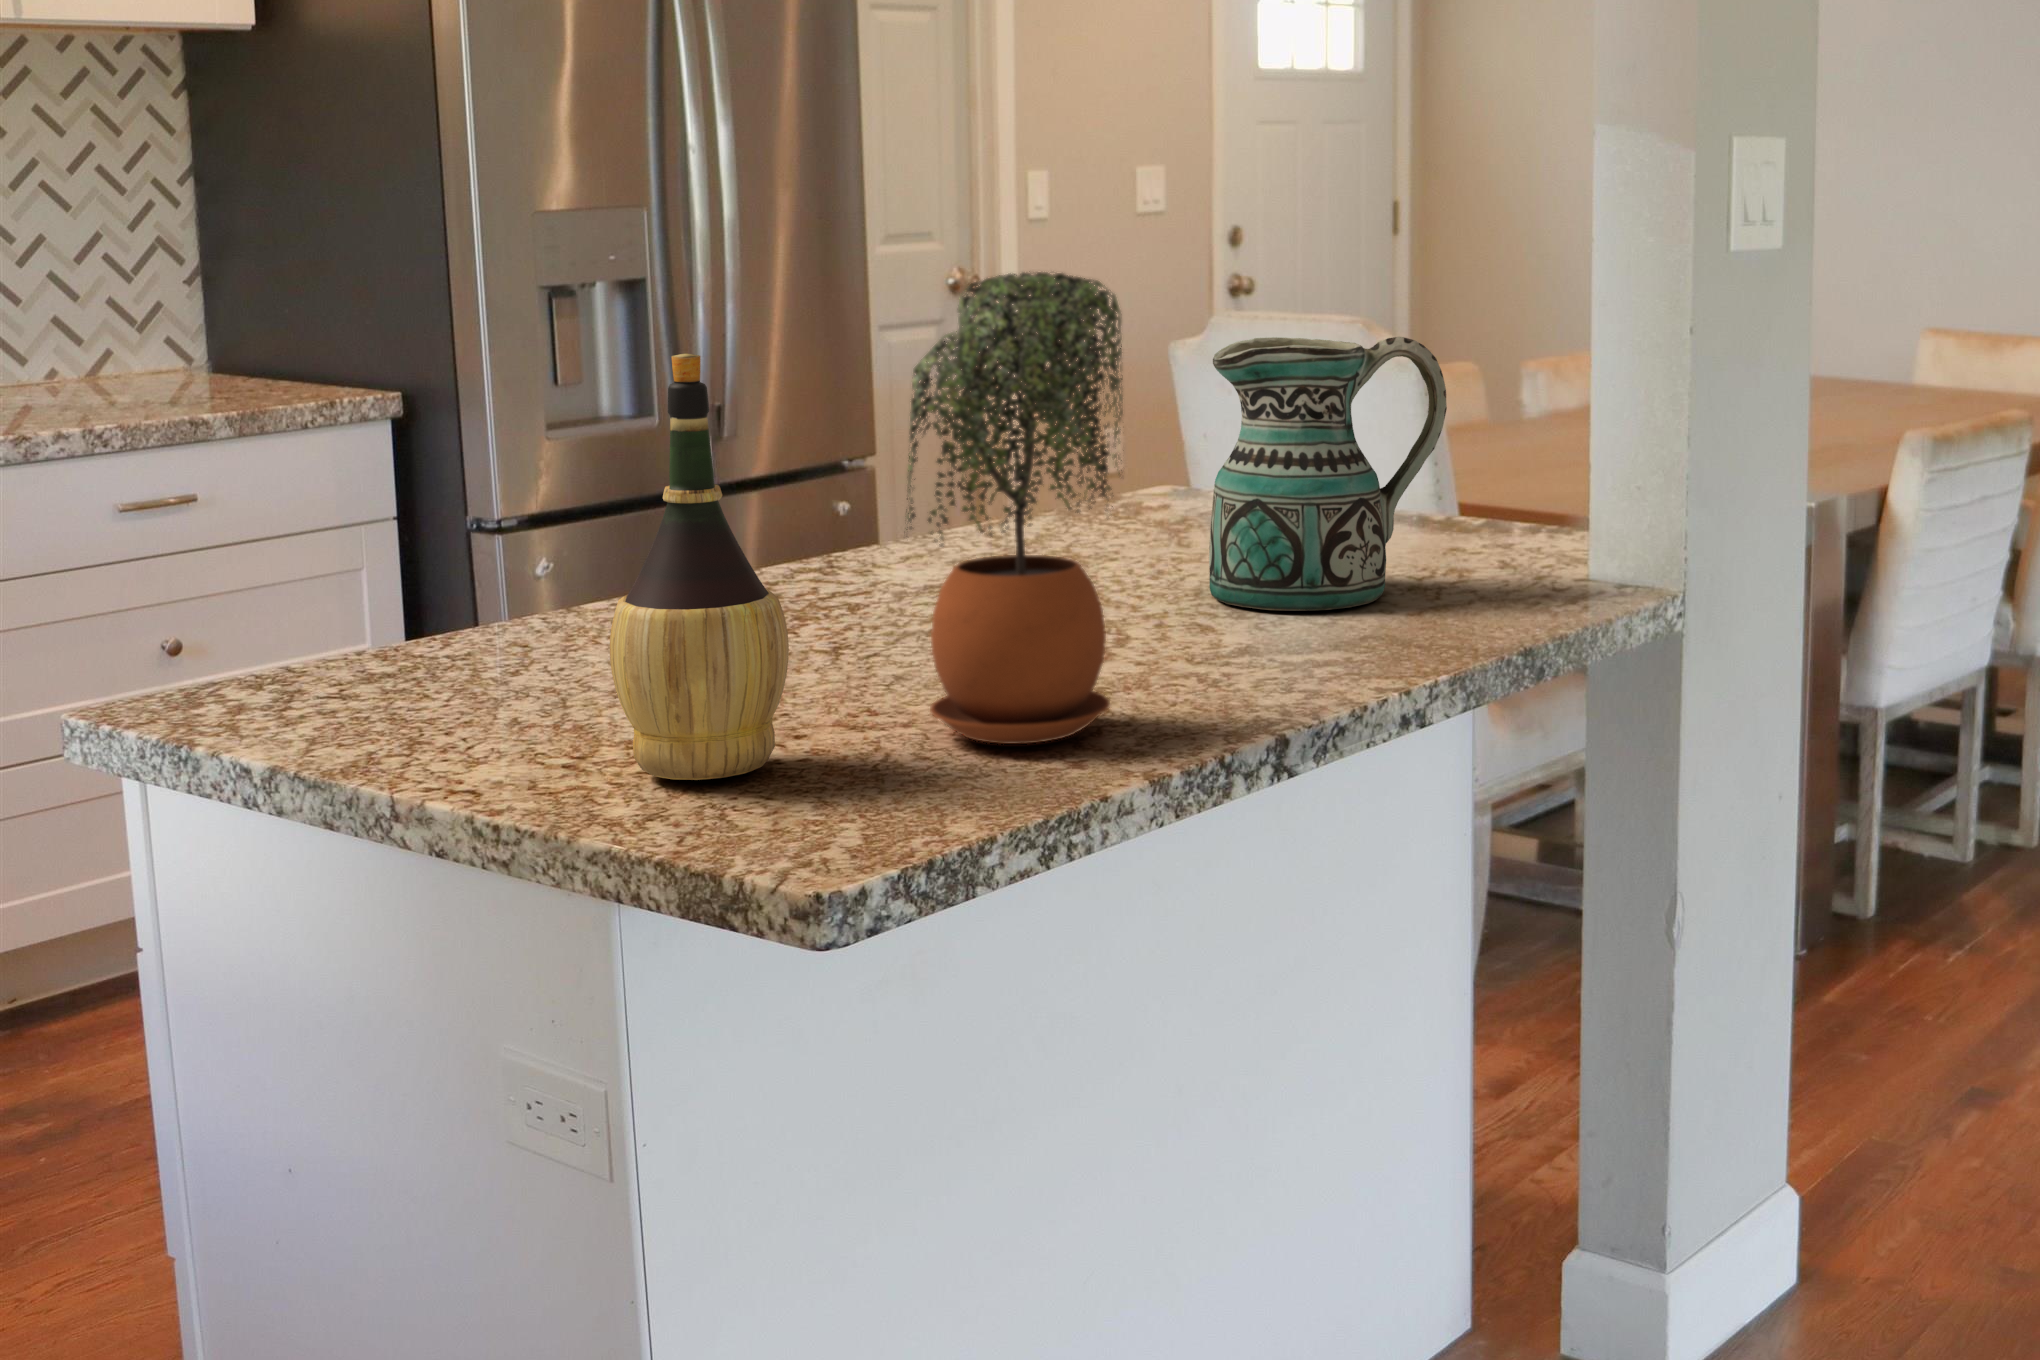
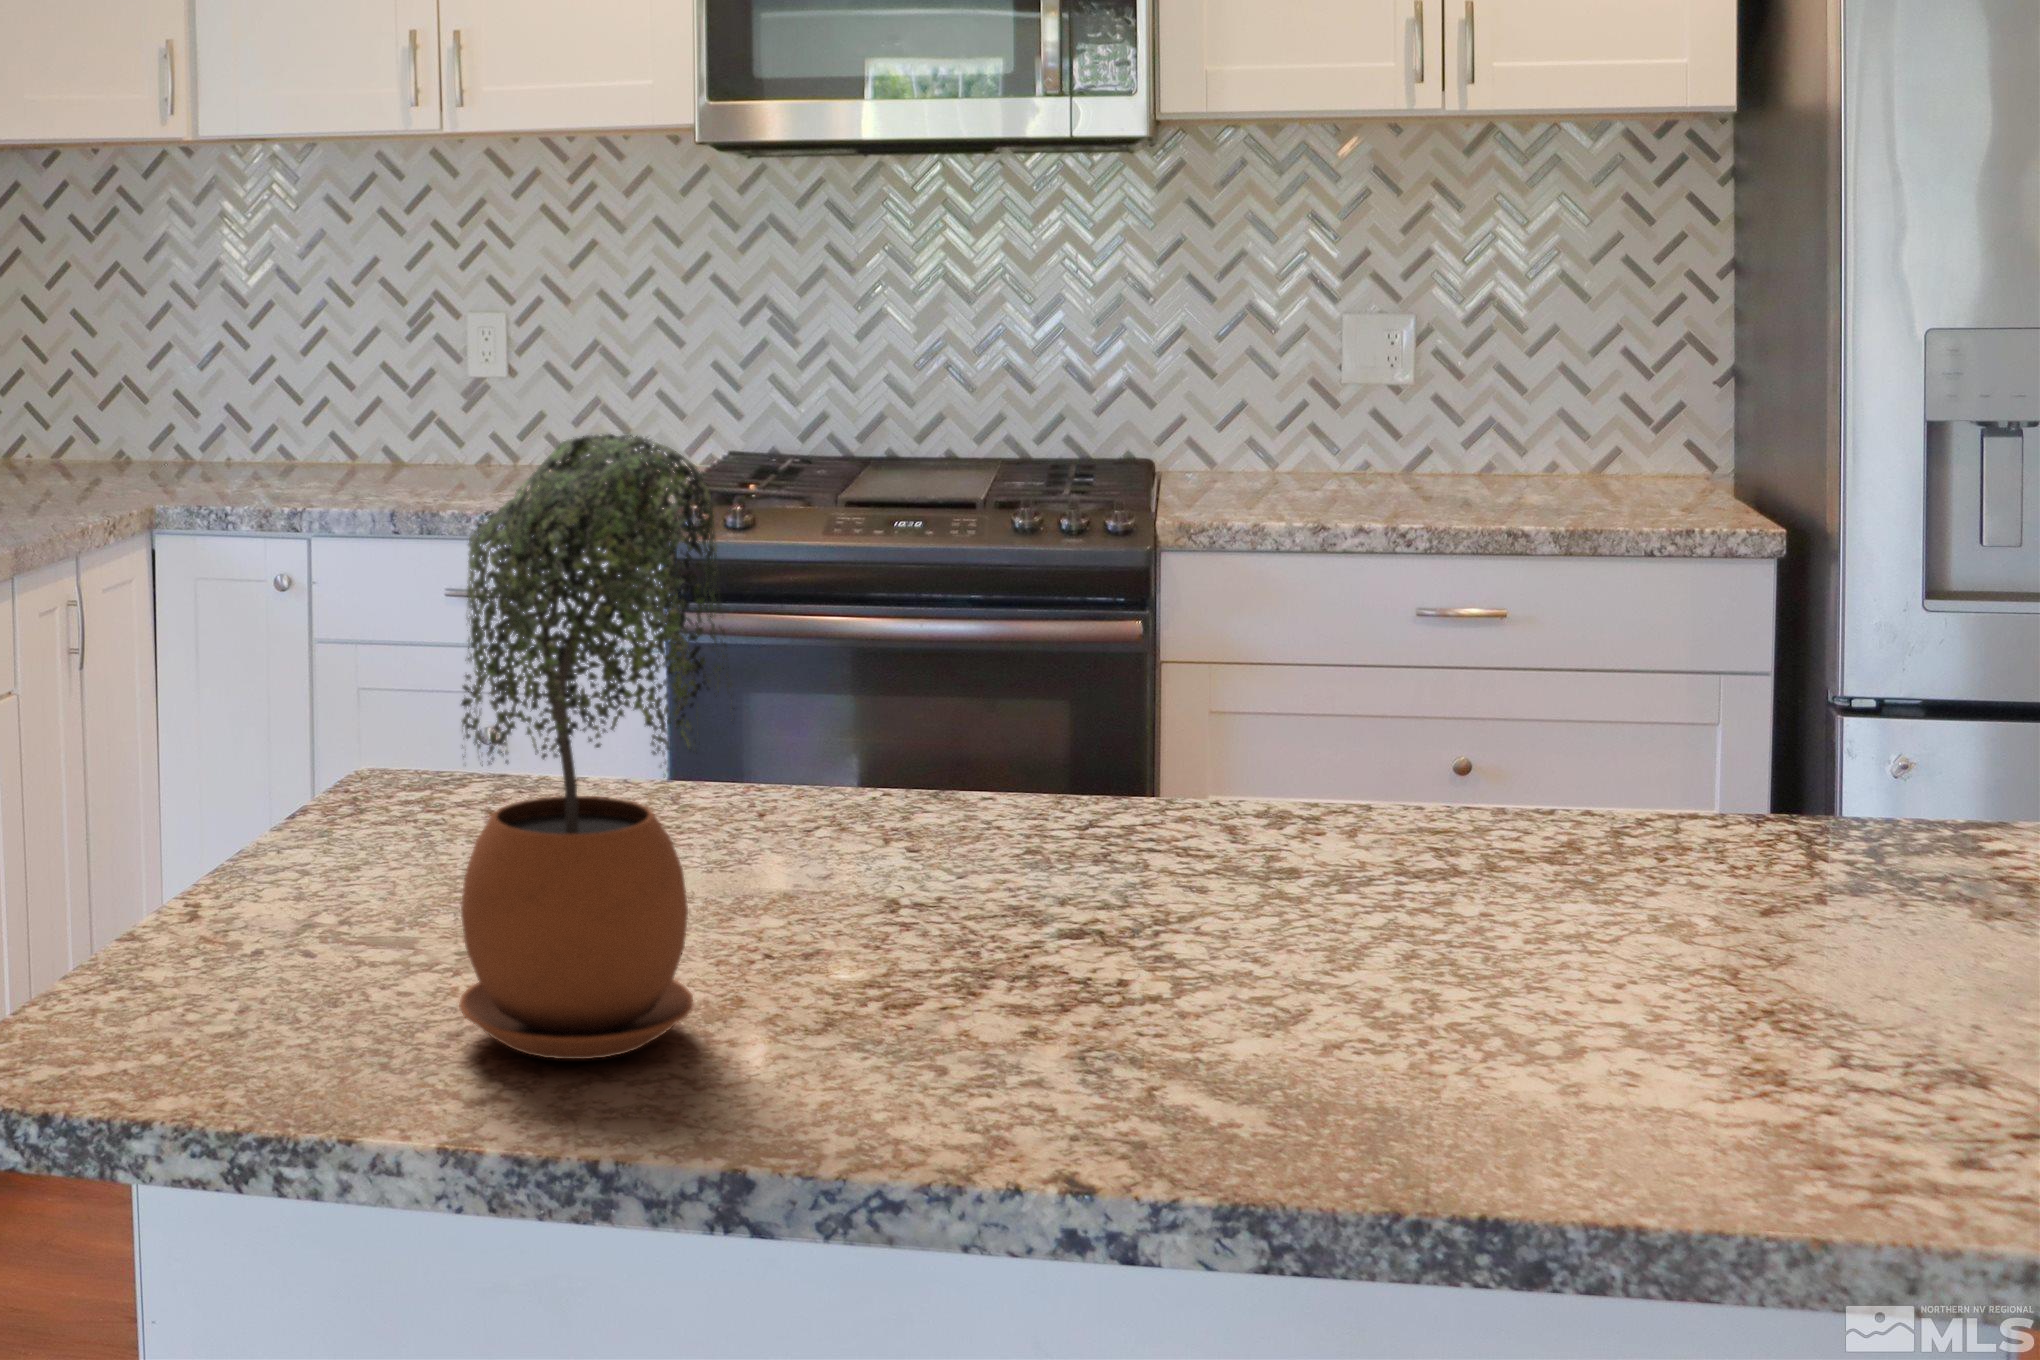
ceramic pitcher: present [1209,337,1447,611] -> none [1406,574,1831,1065]
wine bottle: present [610,353,789,780] -> none [203,494,391,971]

